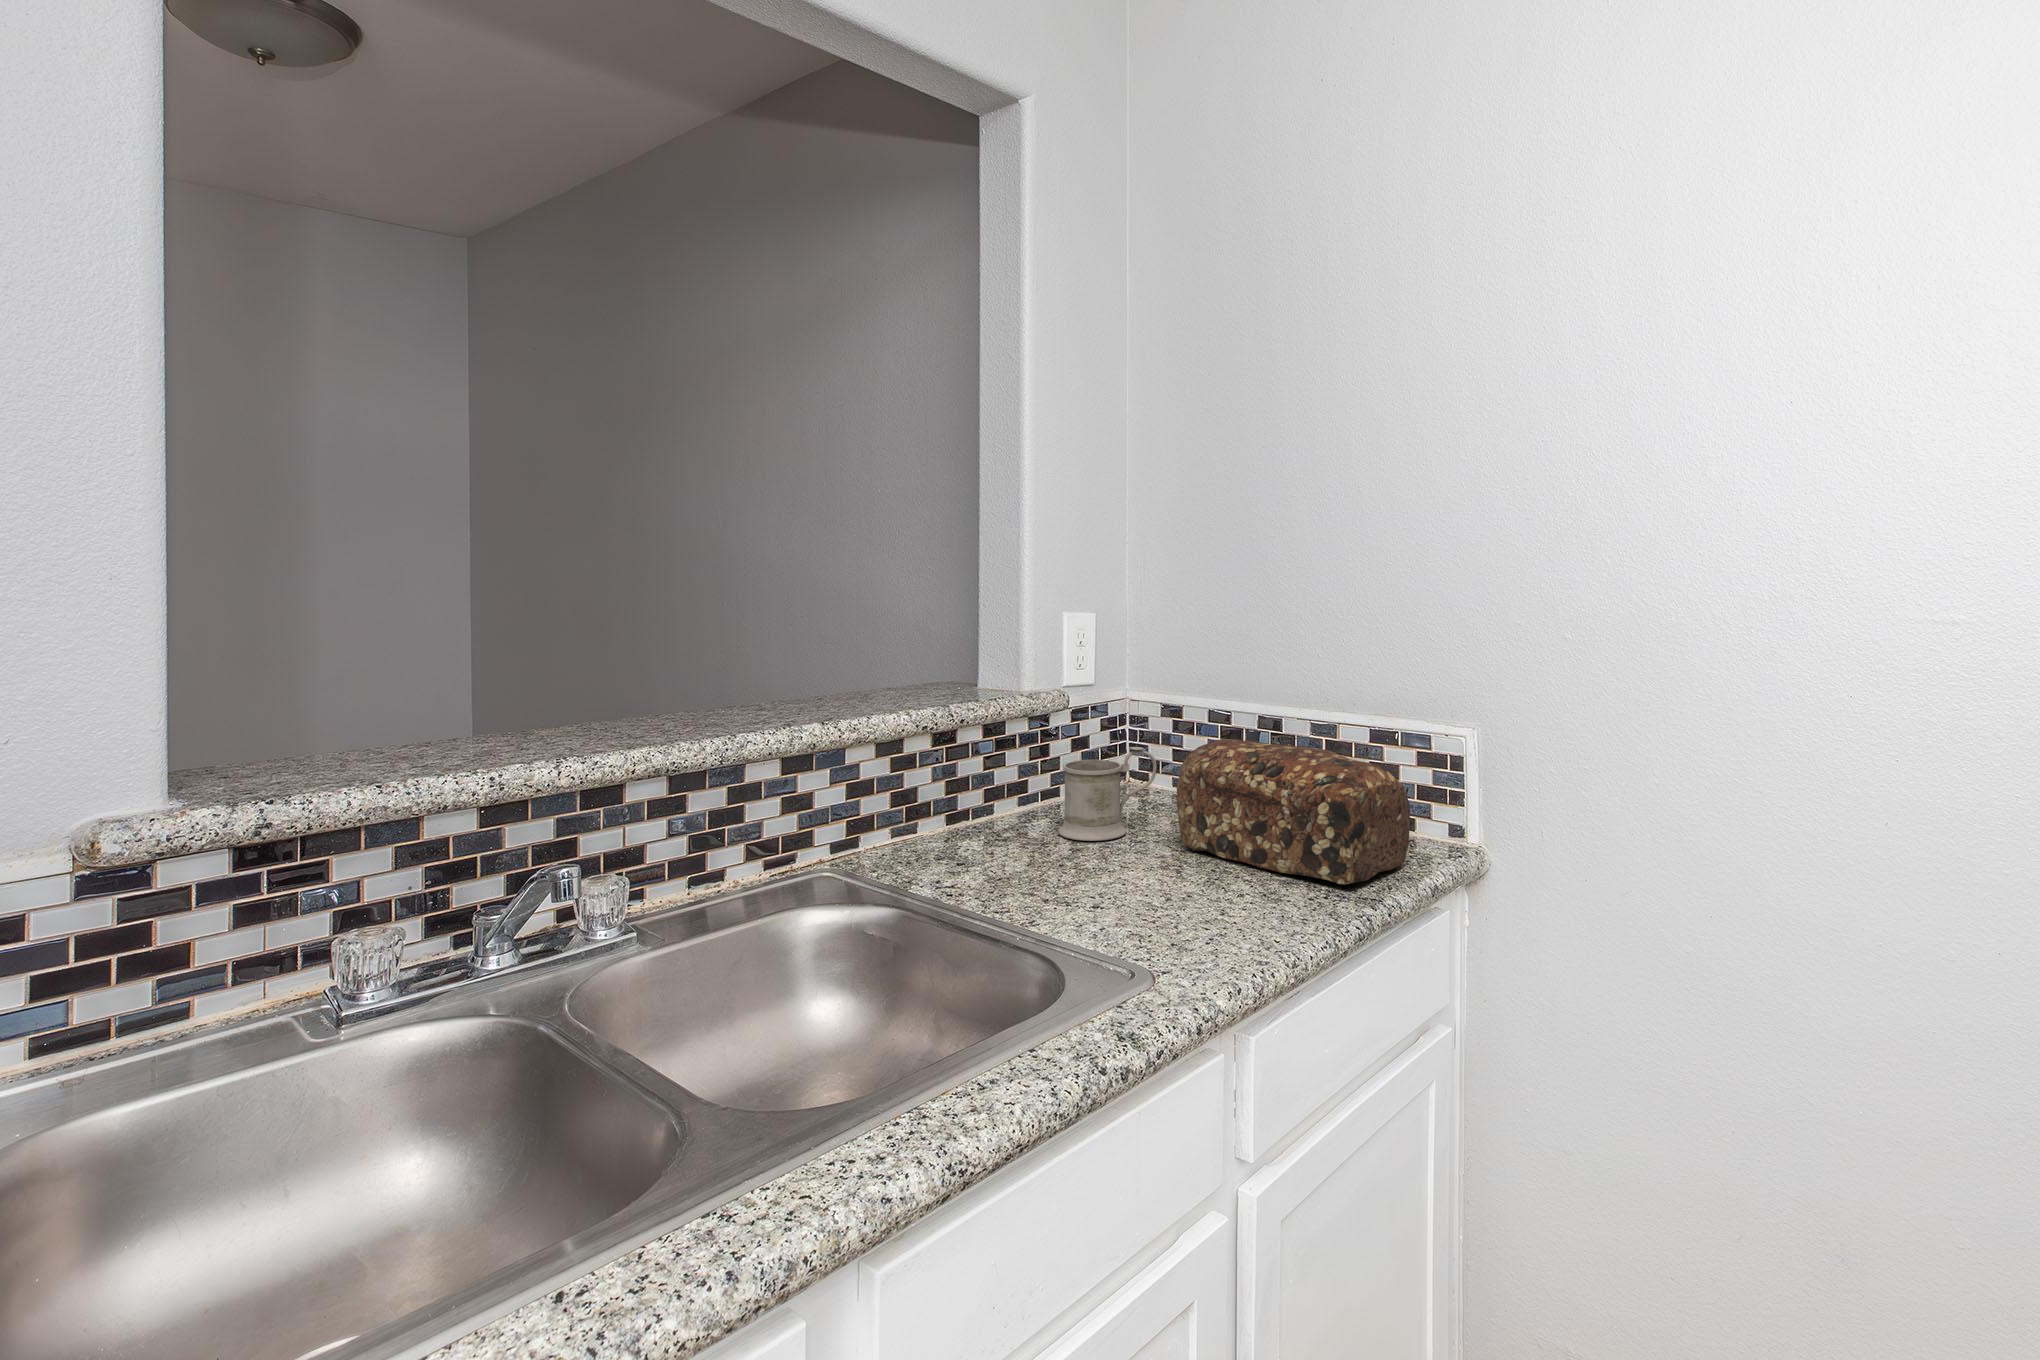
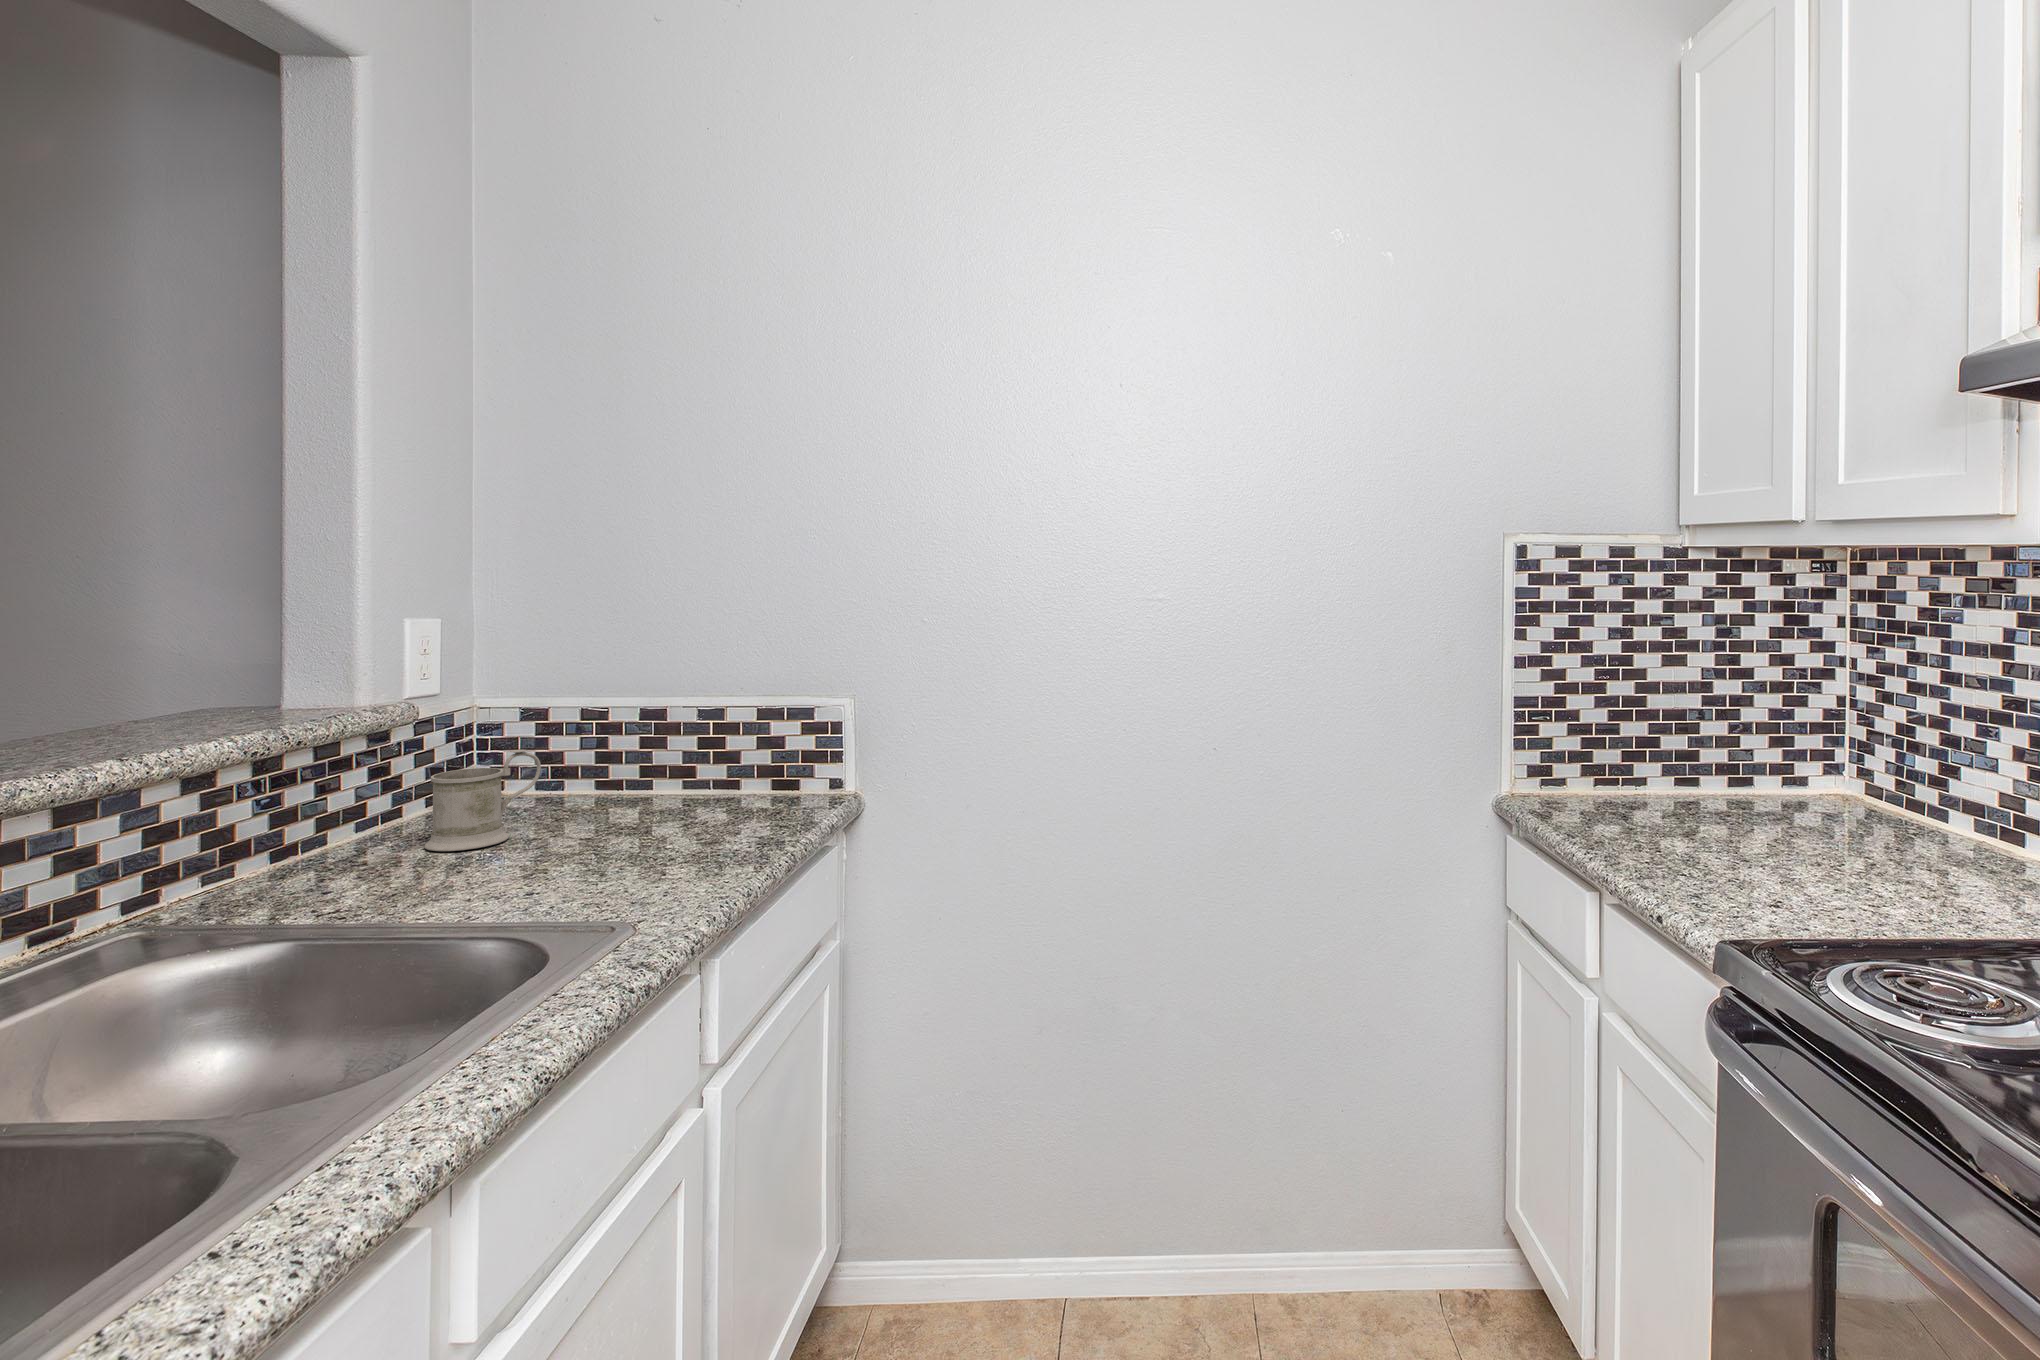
bread loaf: present [1177,739,1410,884] -> none [578,727,806,838]

